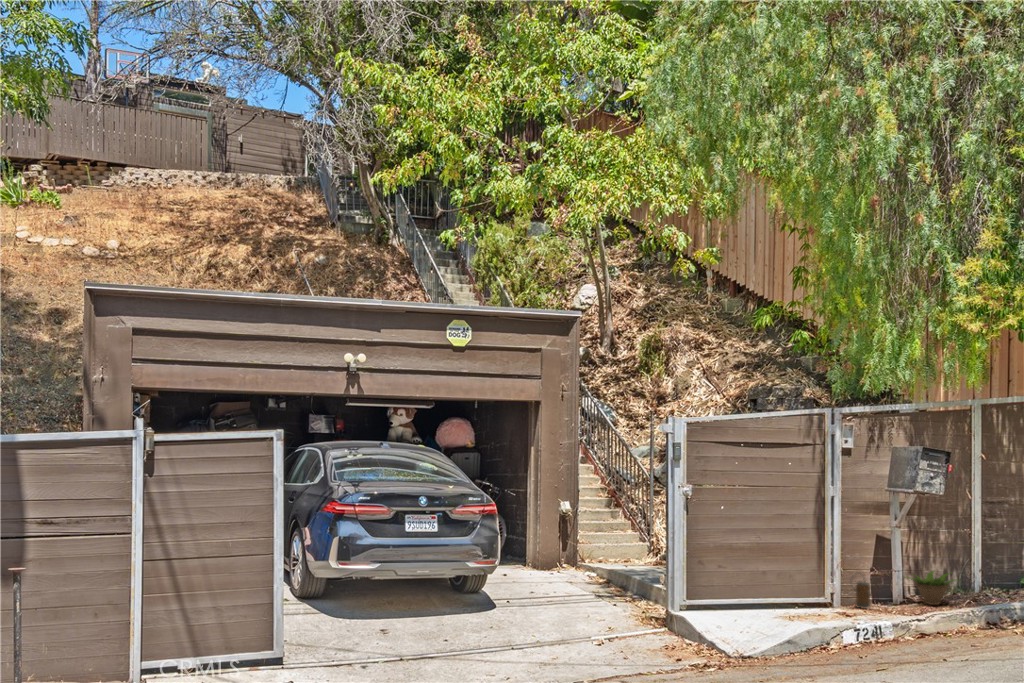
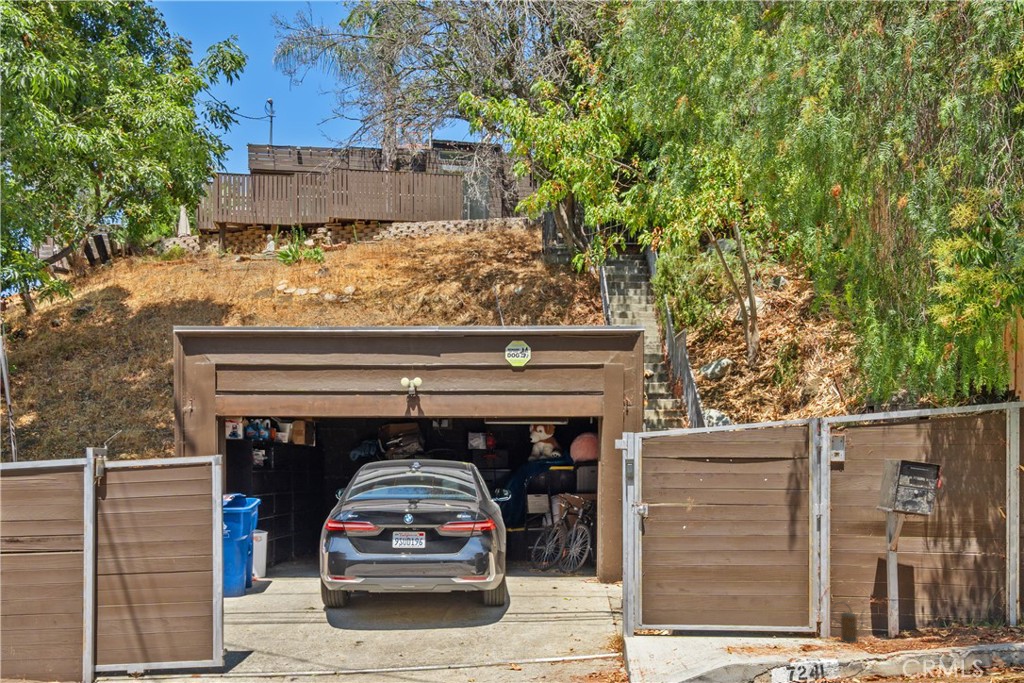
decorative plant: present [909,571,957,605] -> none [902,605,966,645]

